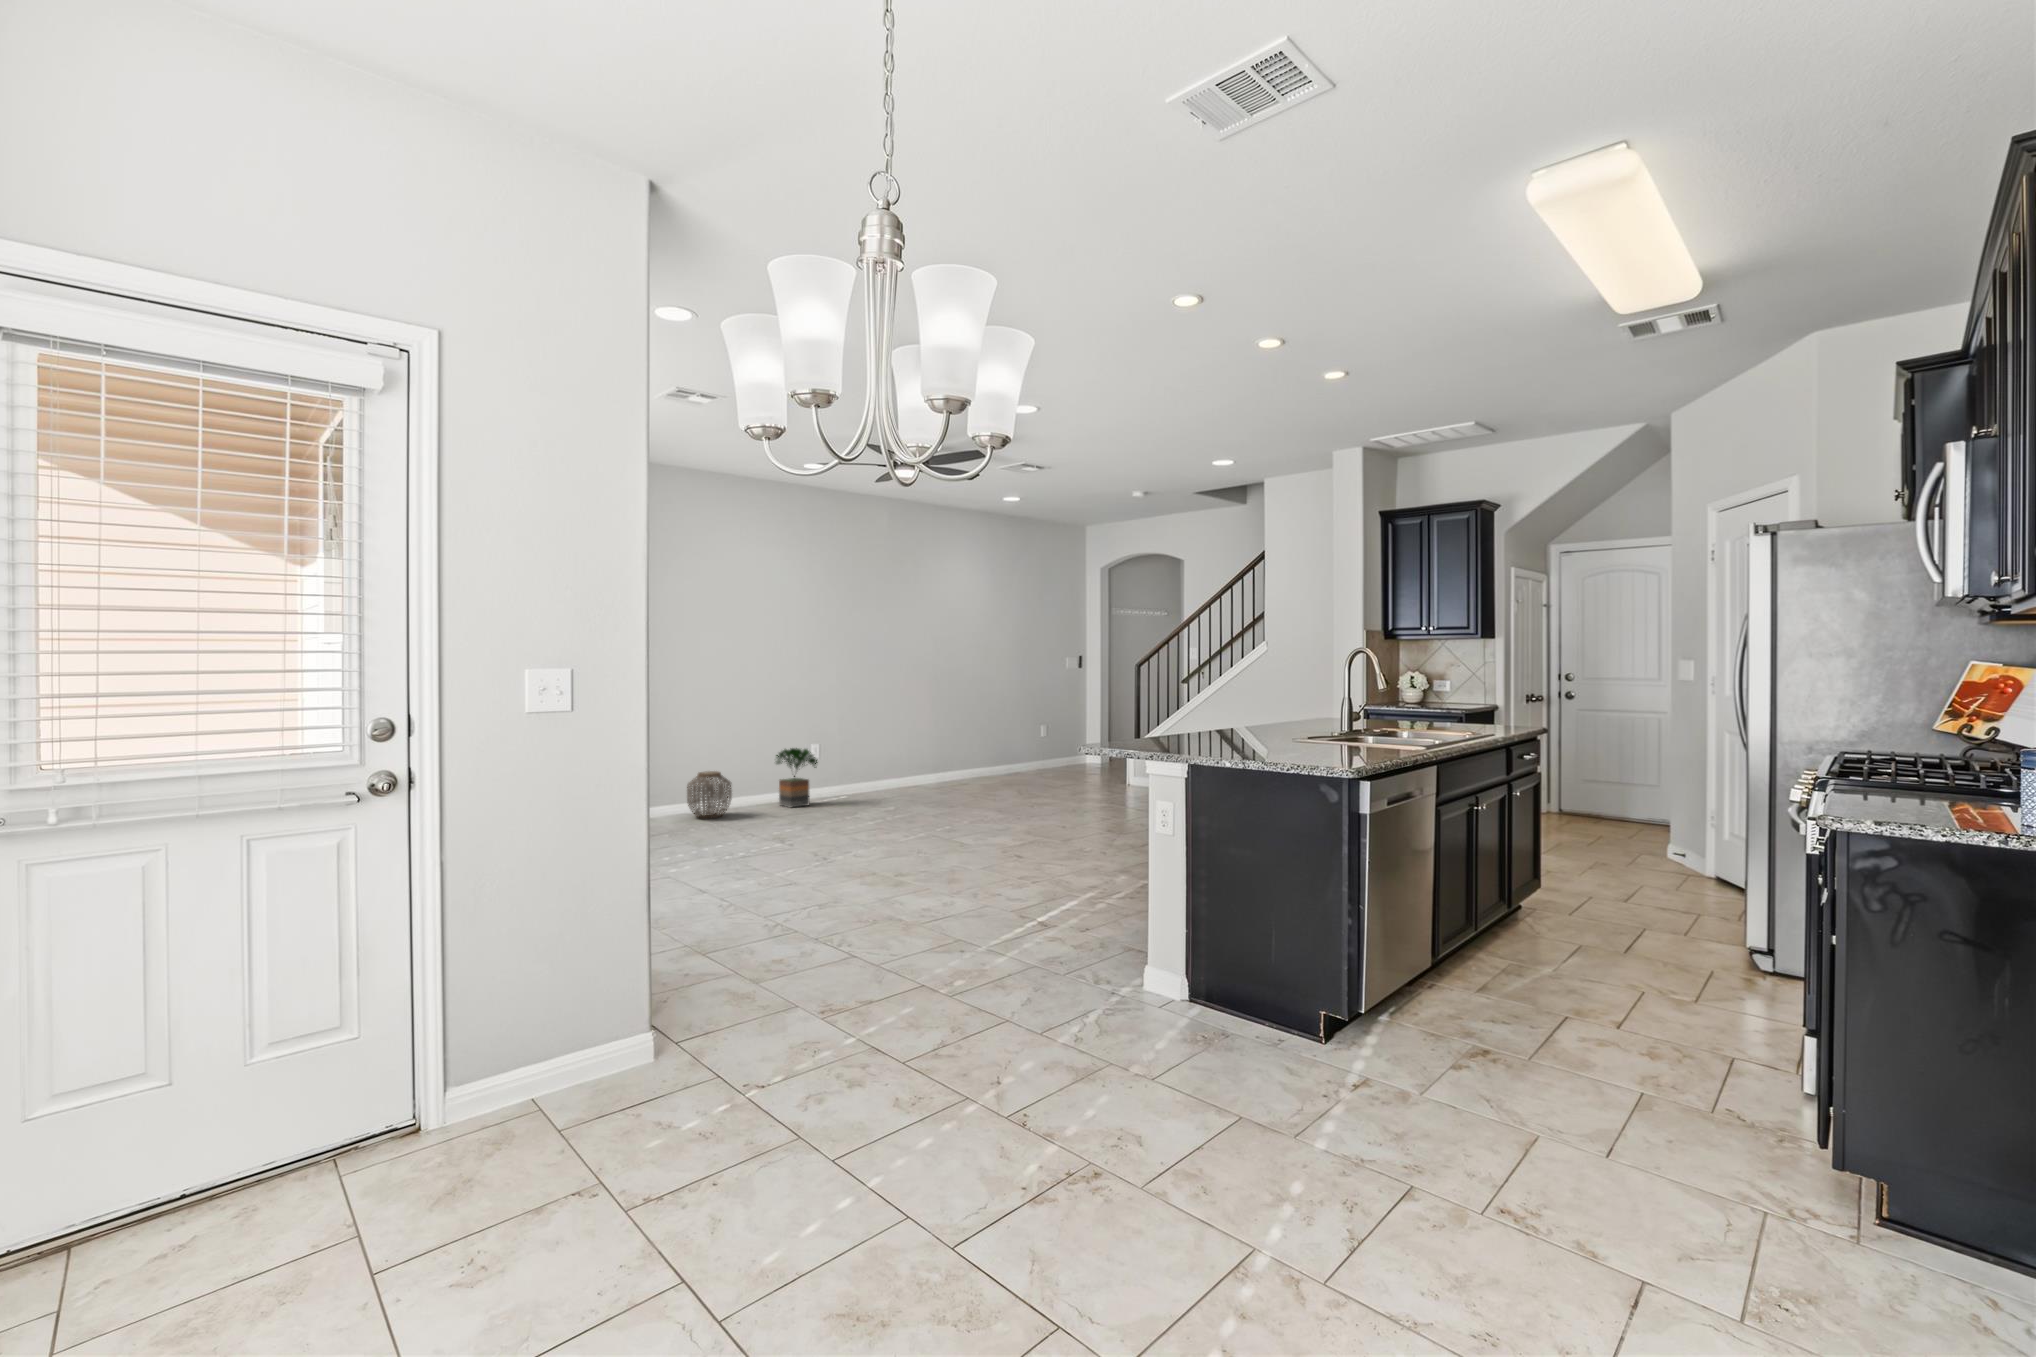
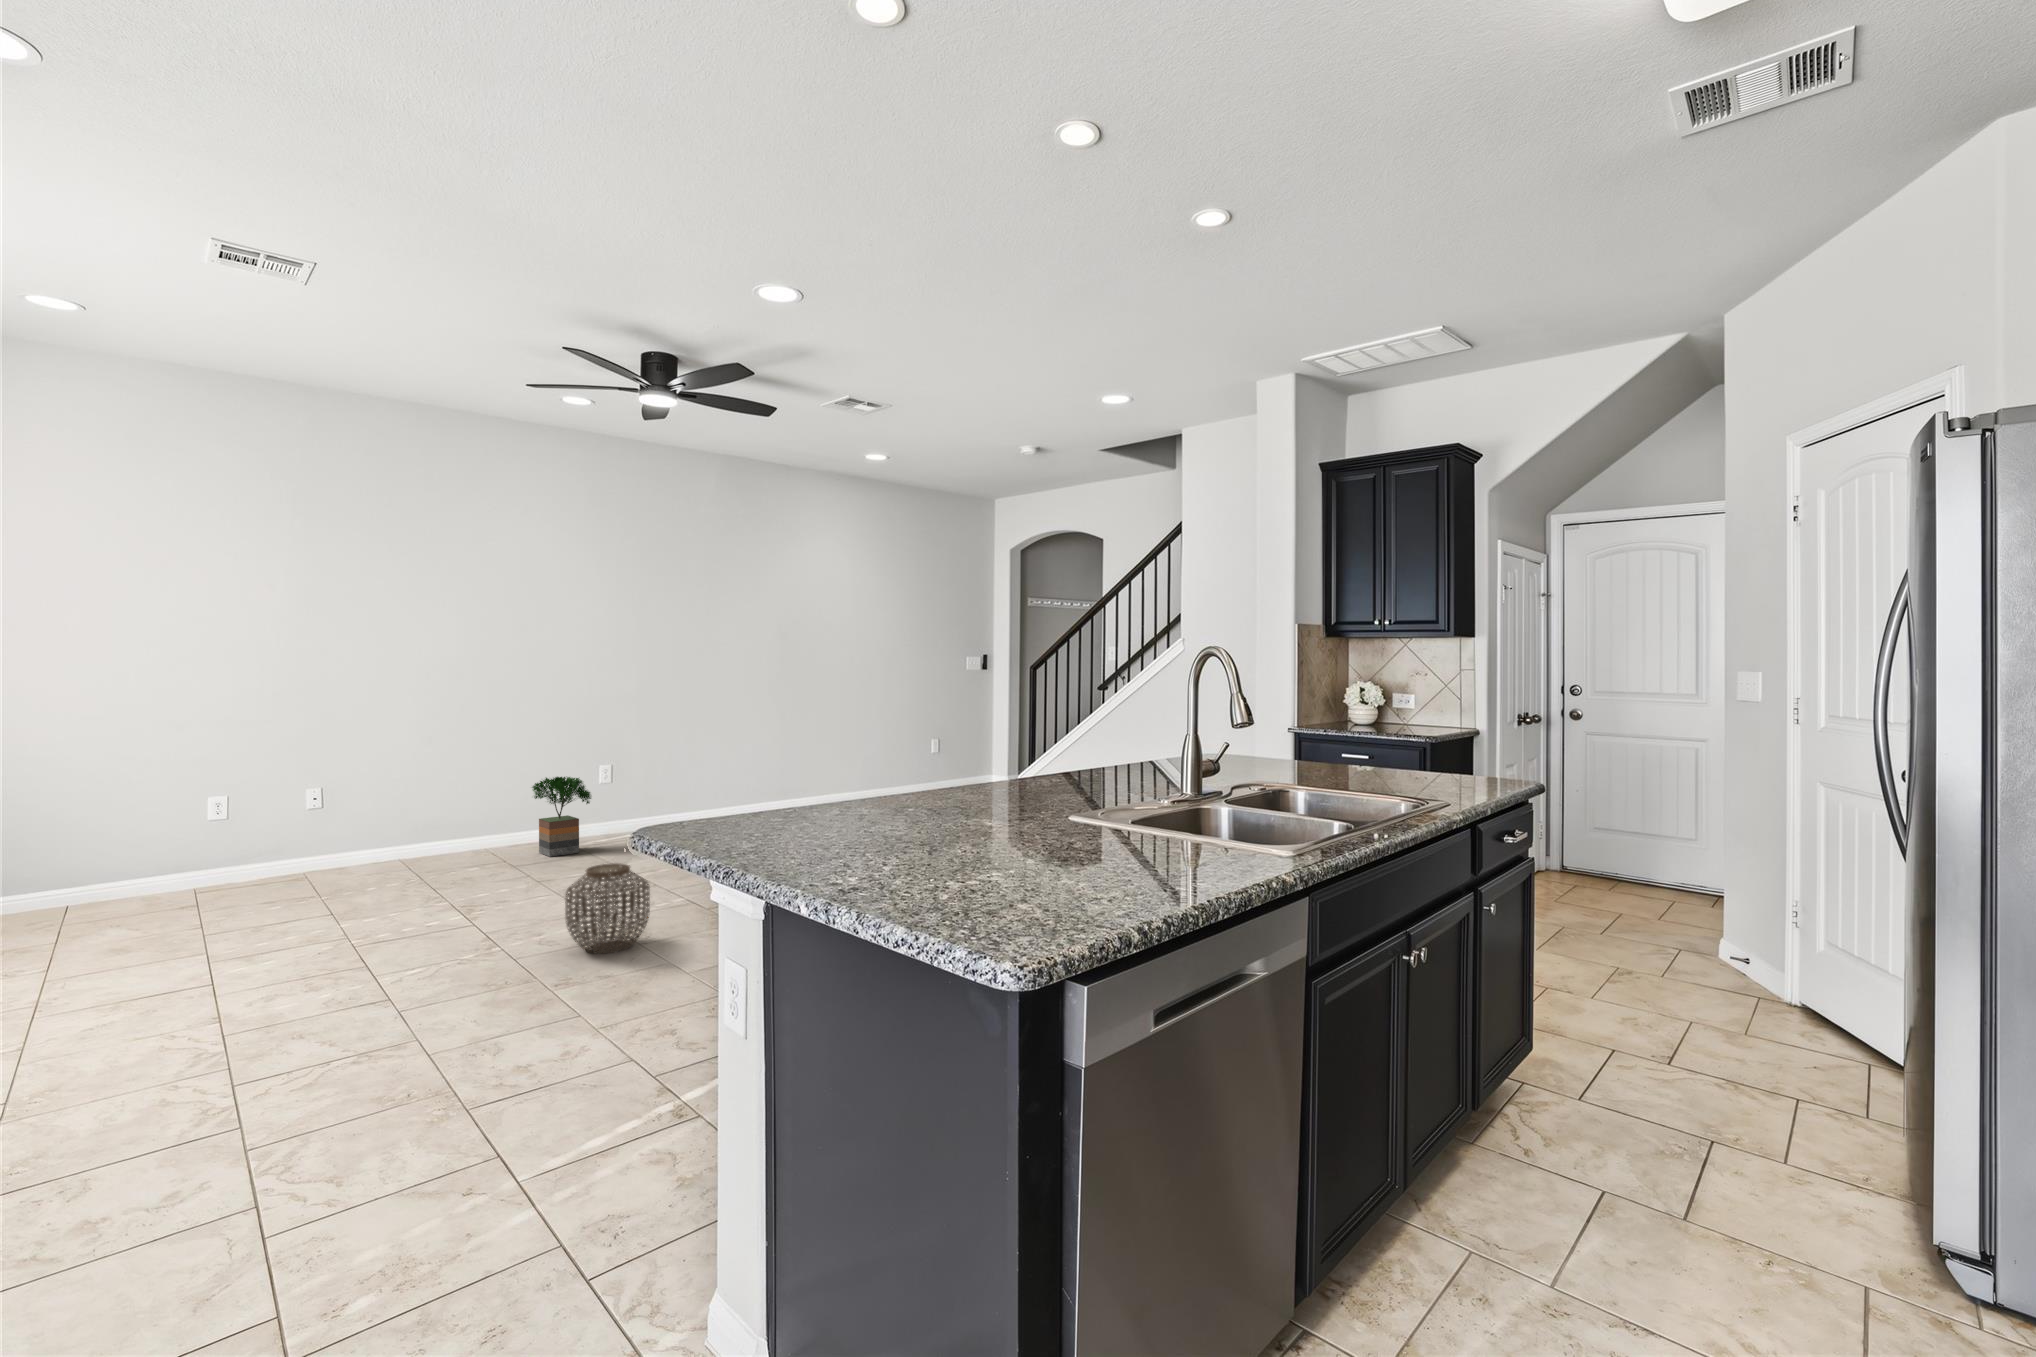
woven basket: present [687,771,732,818] -> present [565,863,650,953]

